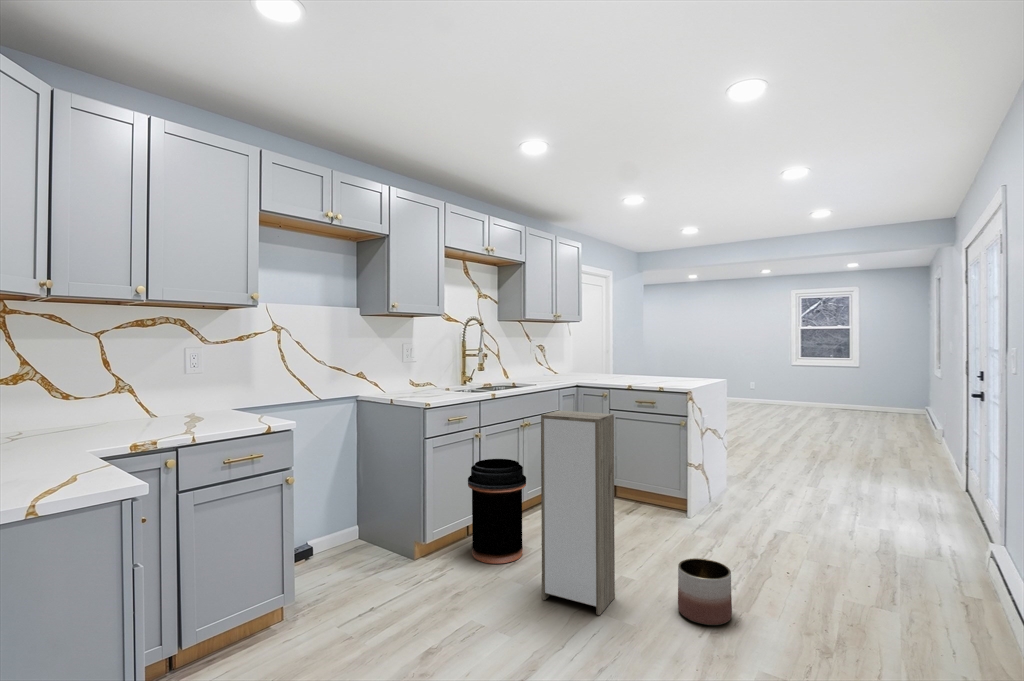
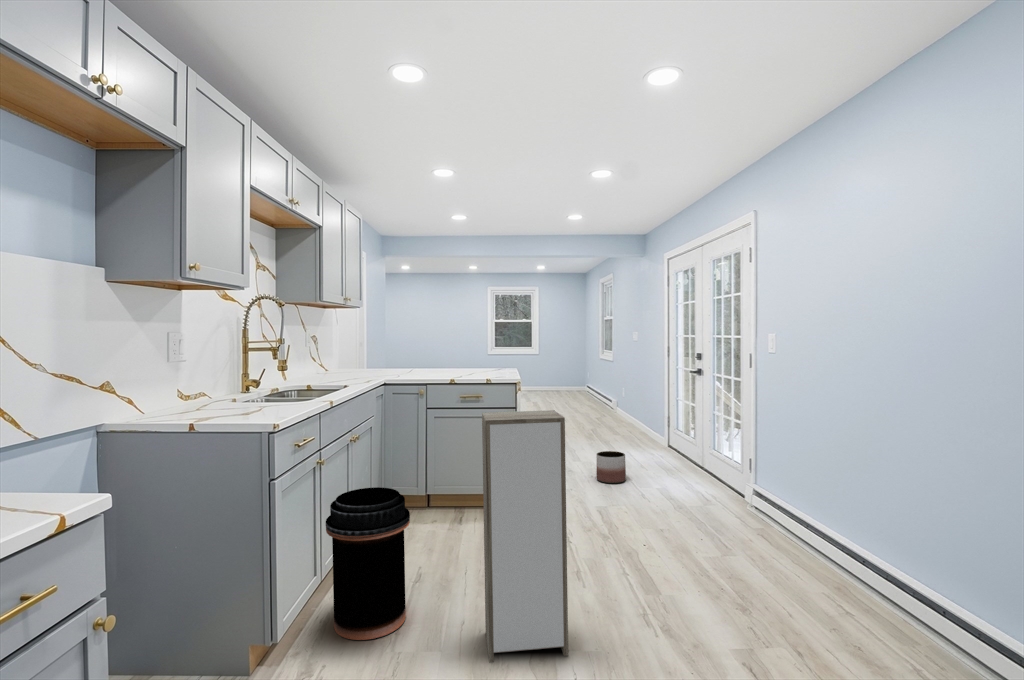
planter: present [678,558,732,625] -> present [597,451,626,483]

